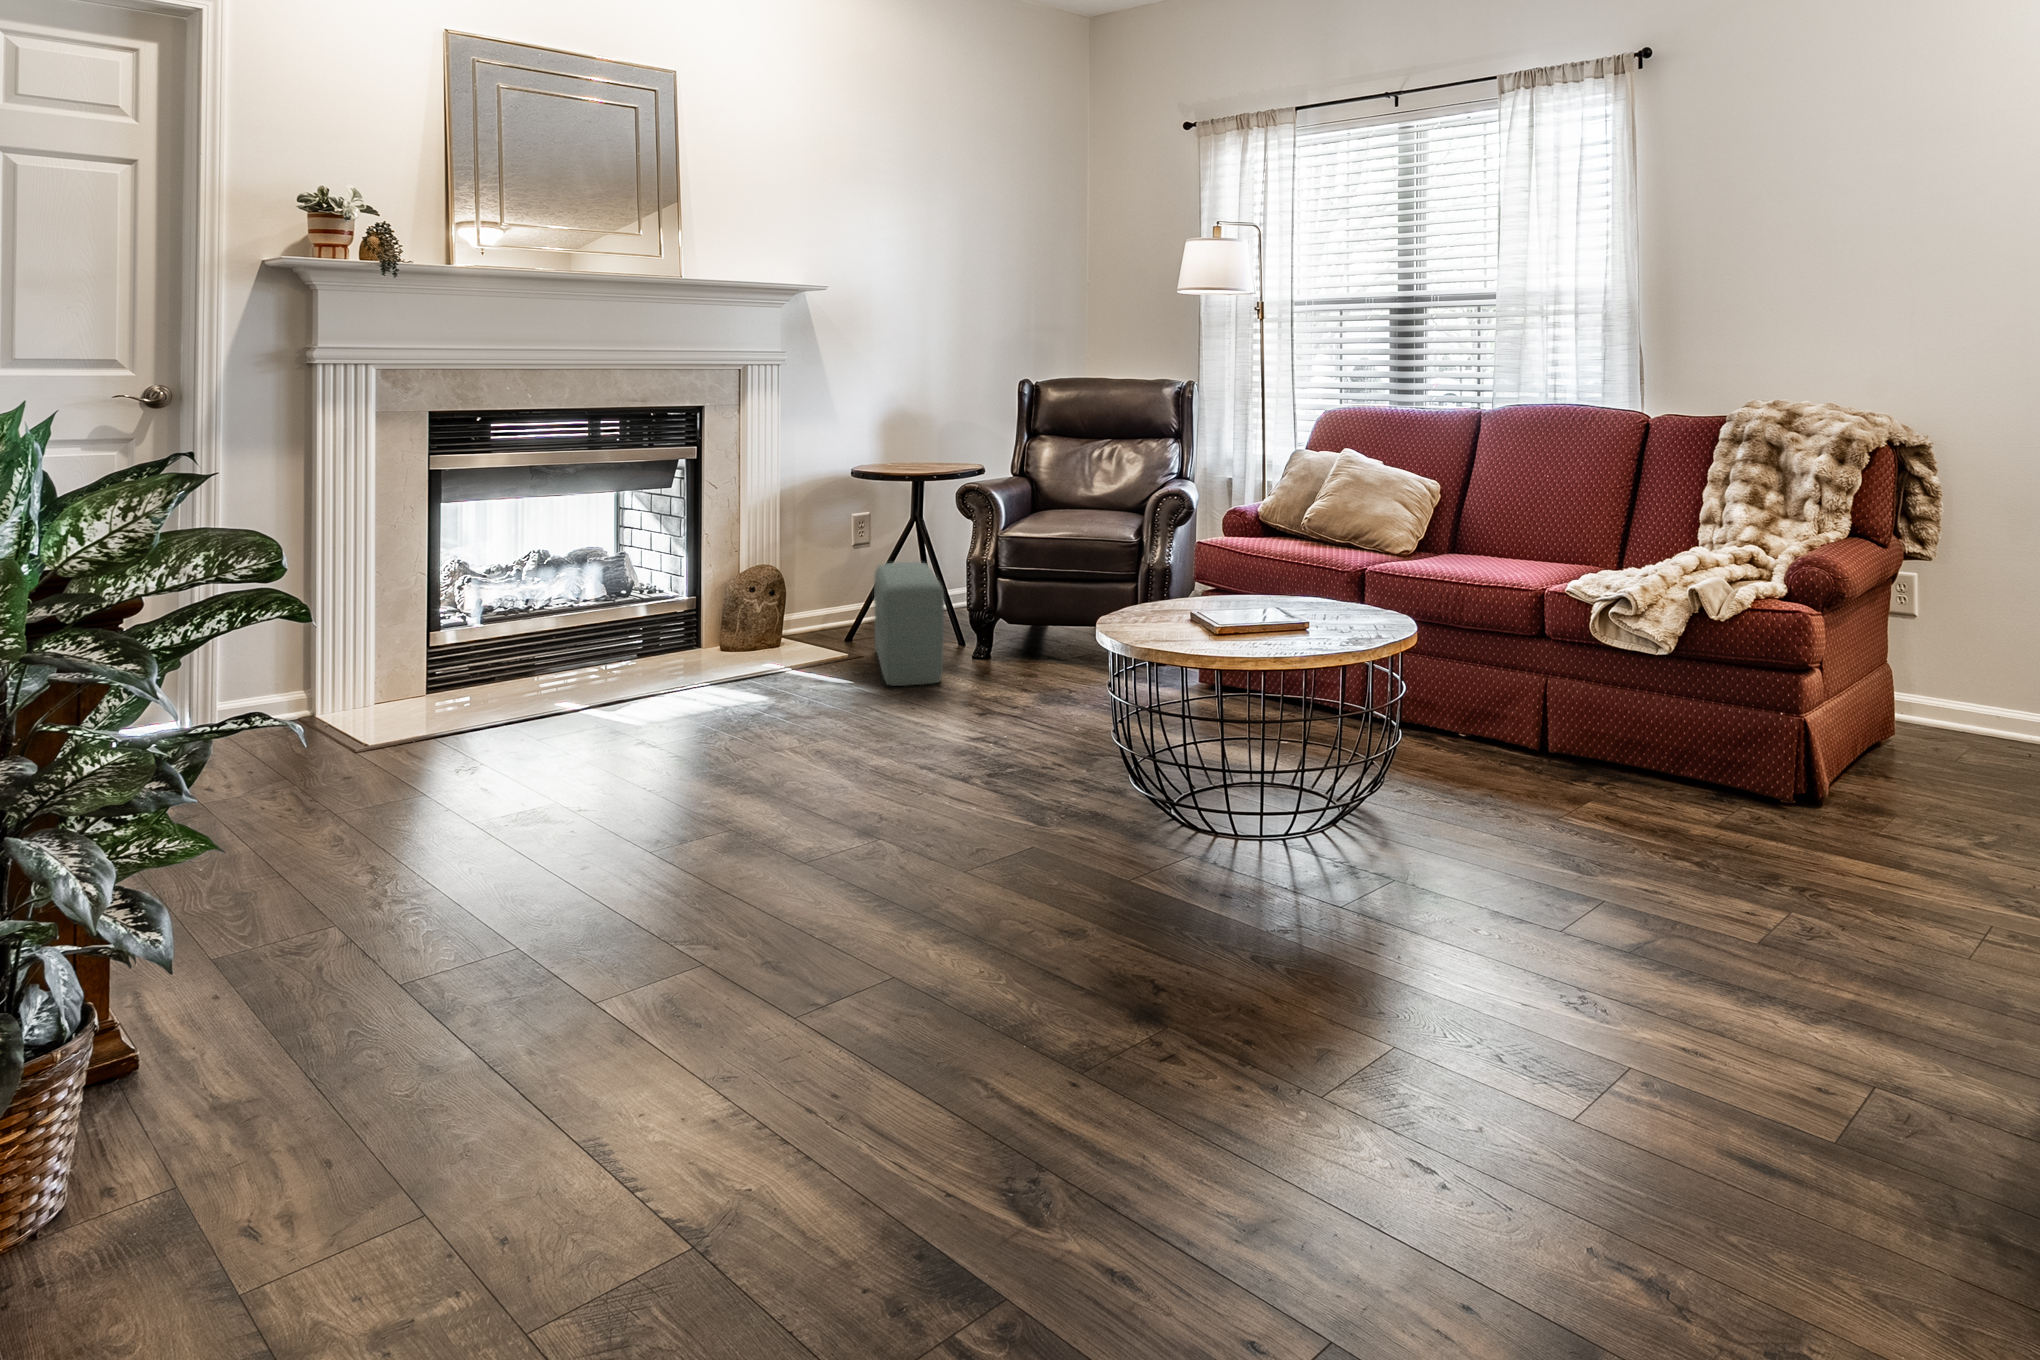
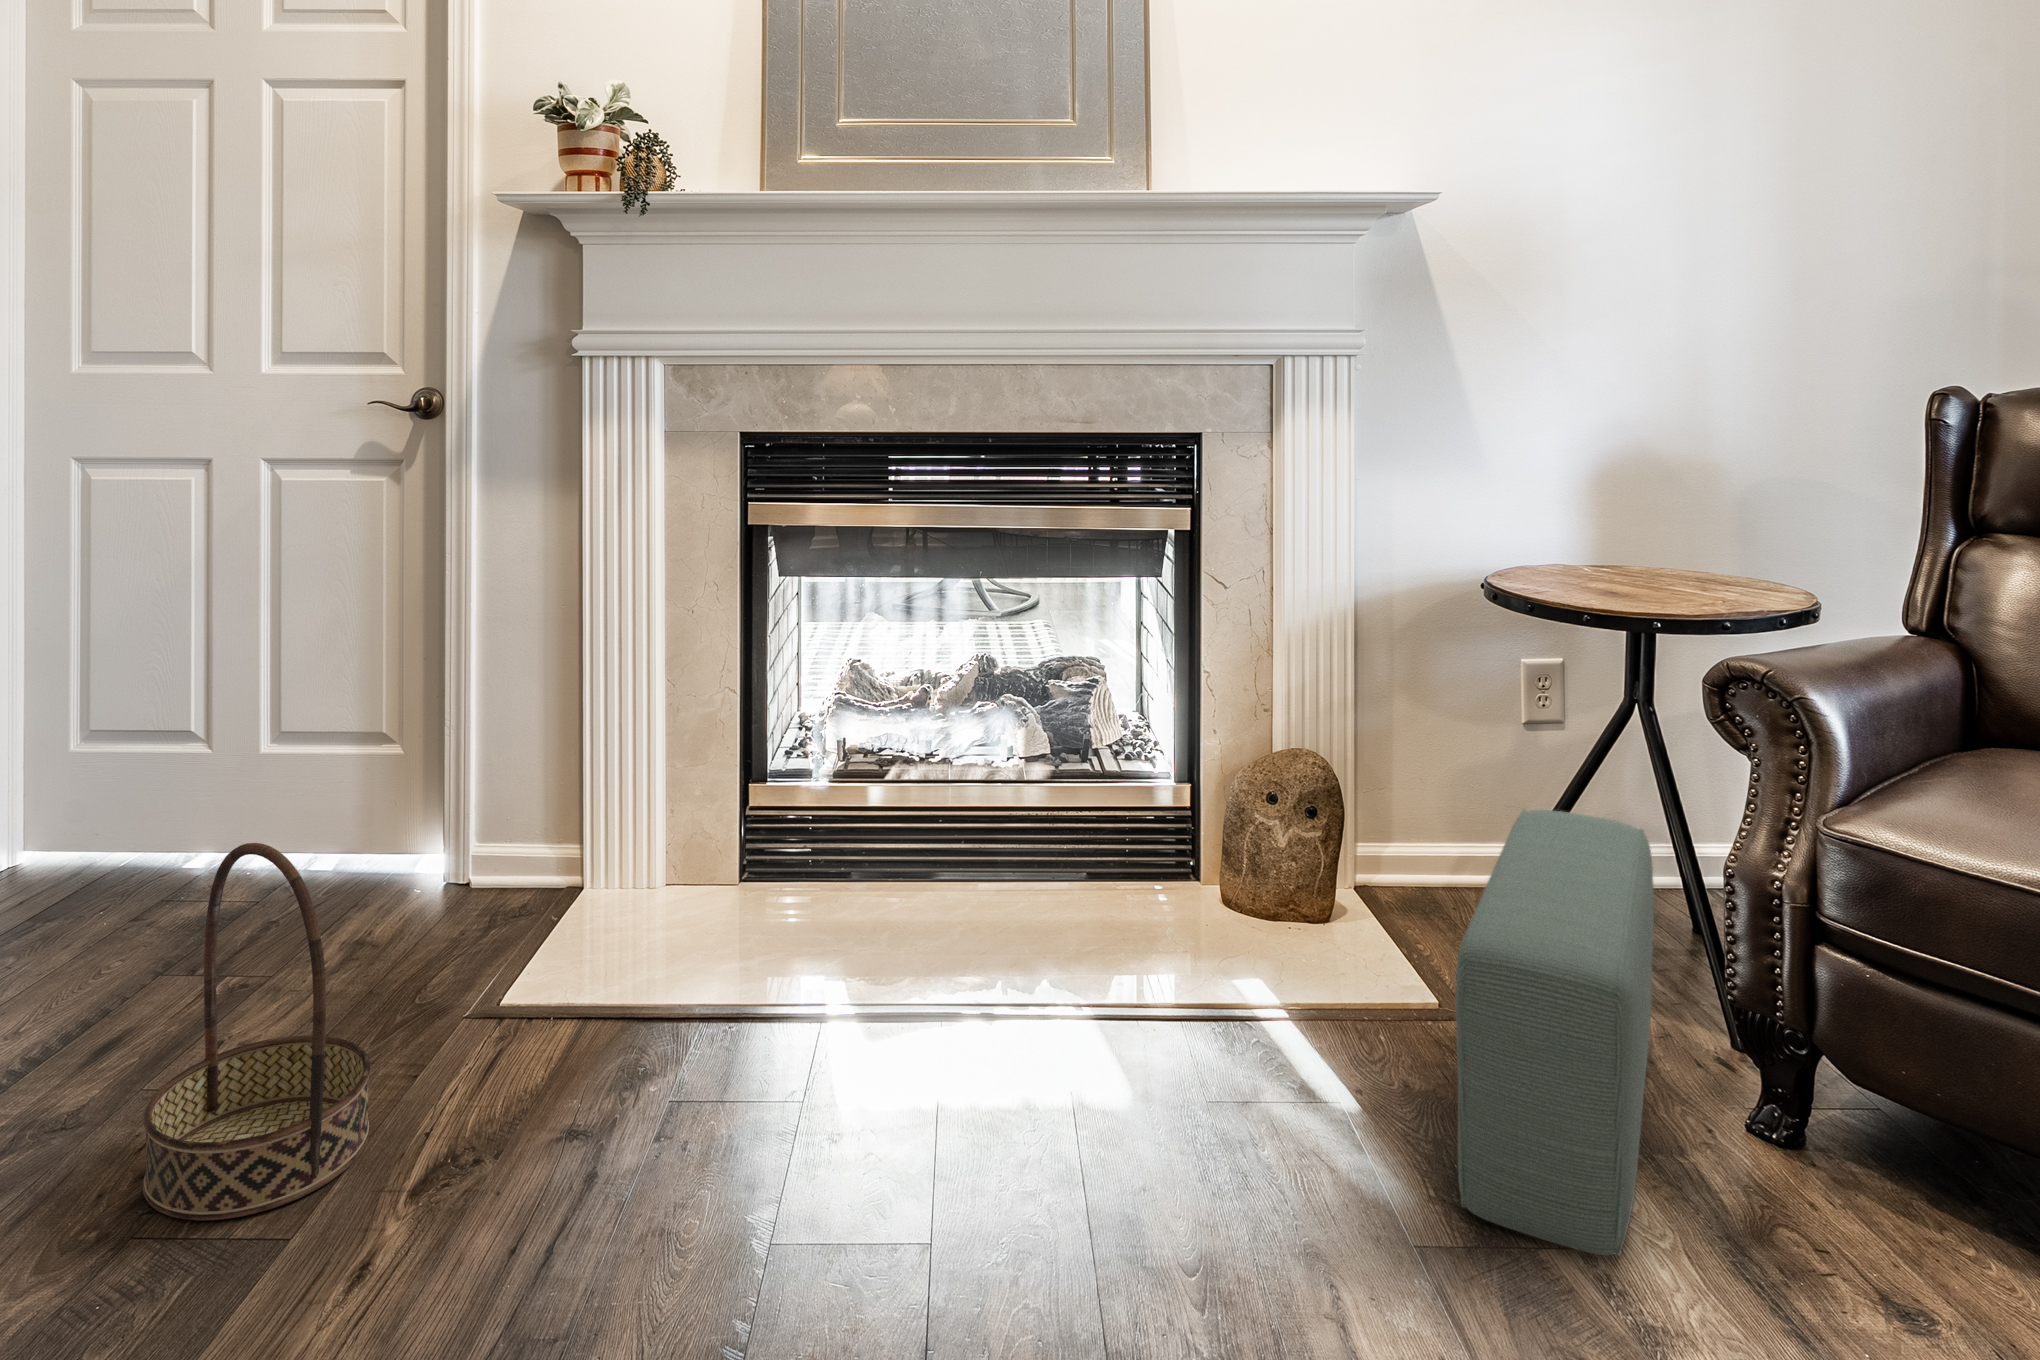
basket: none [269,622,398,801] -> present [142,843,371,1220]

